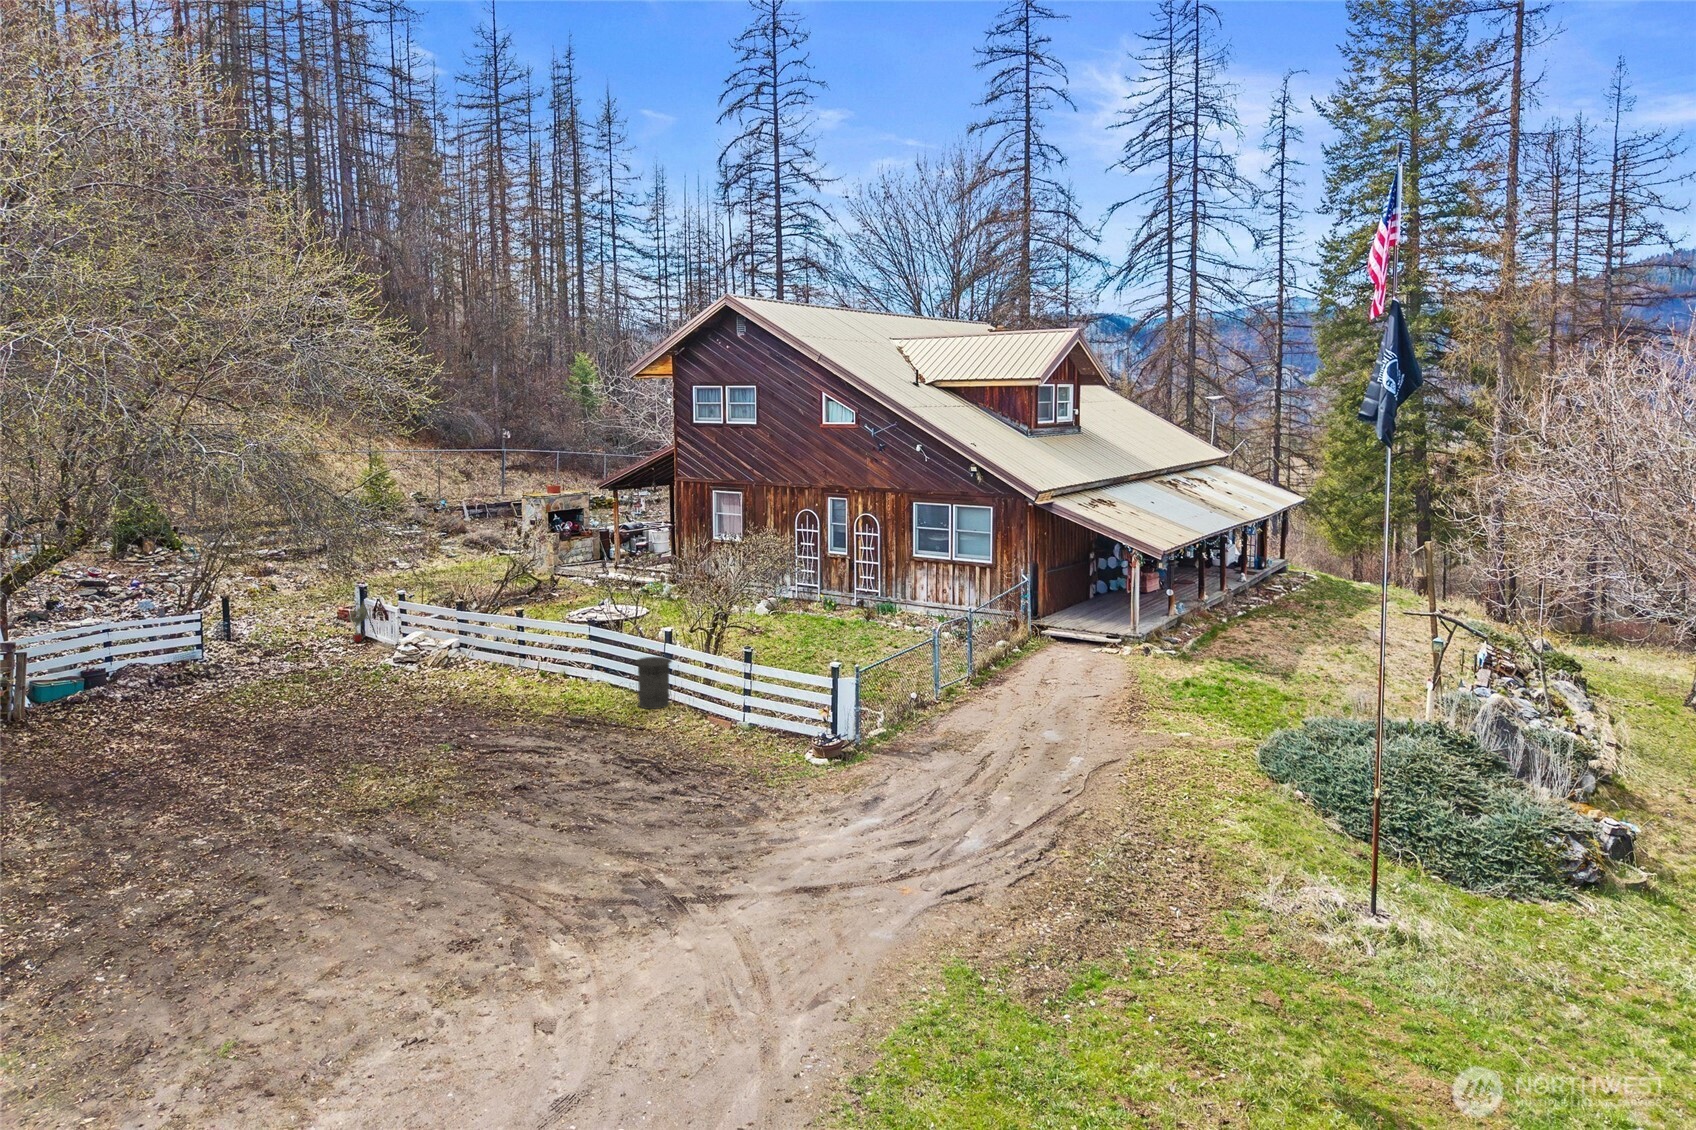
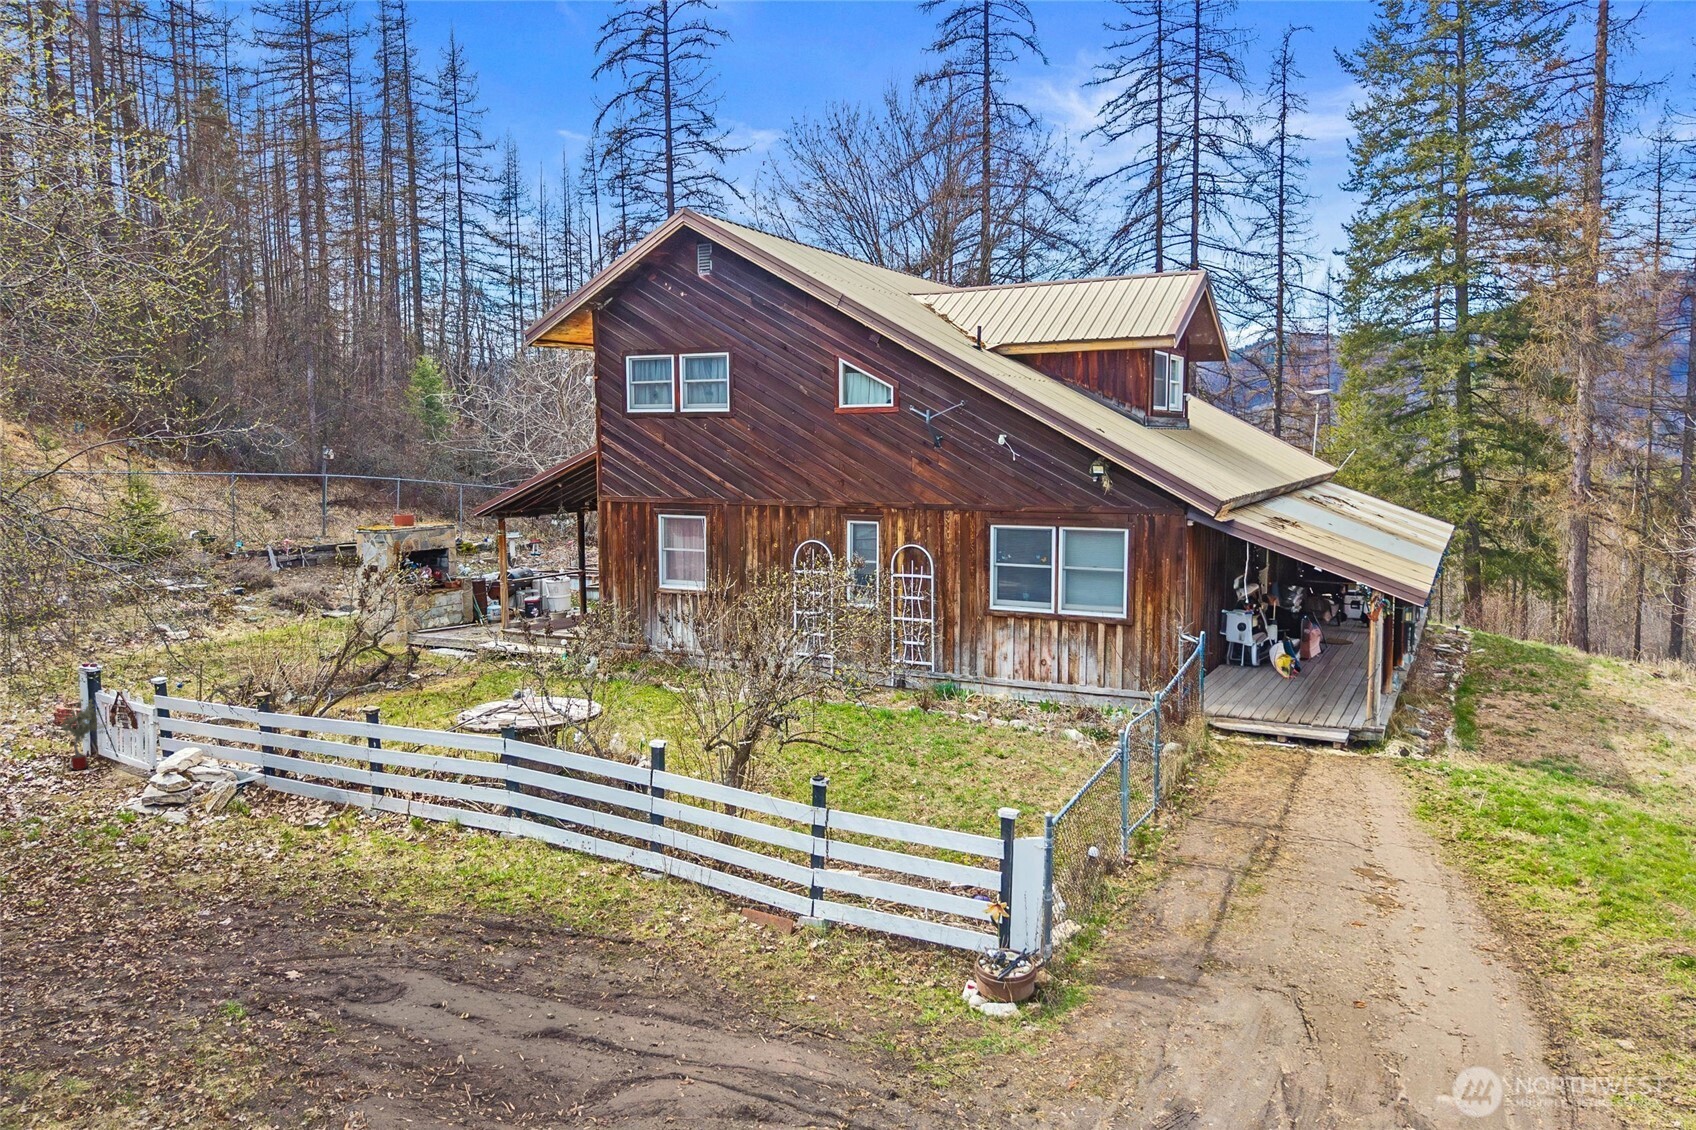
trash can: present [636,657,672,709] -> none [601,794,667,891]

